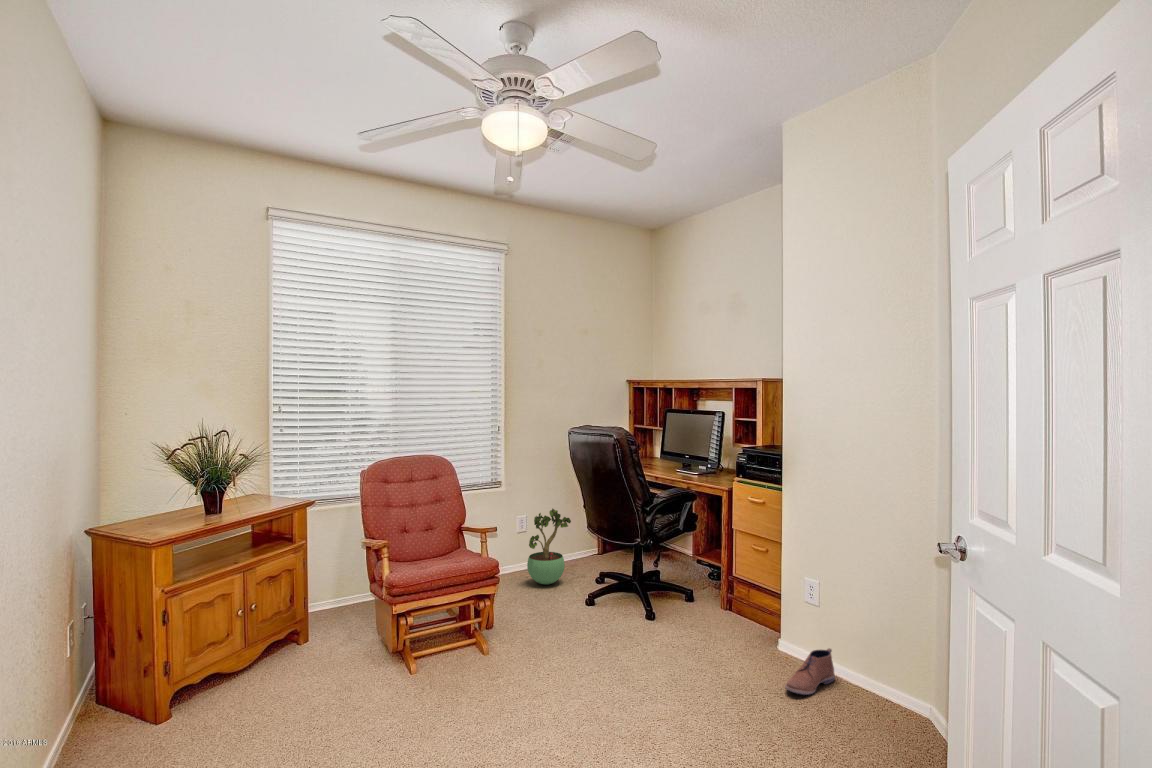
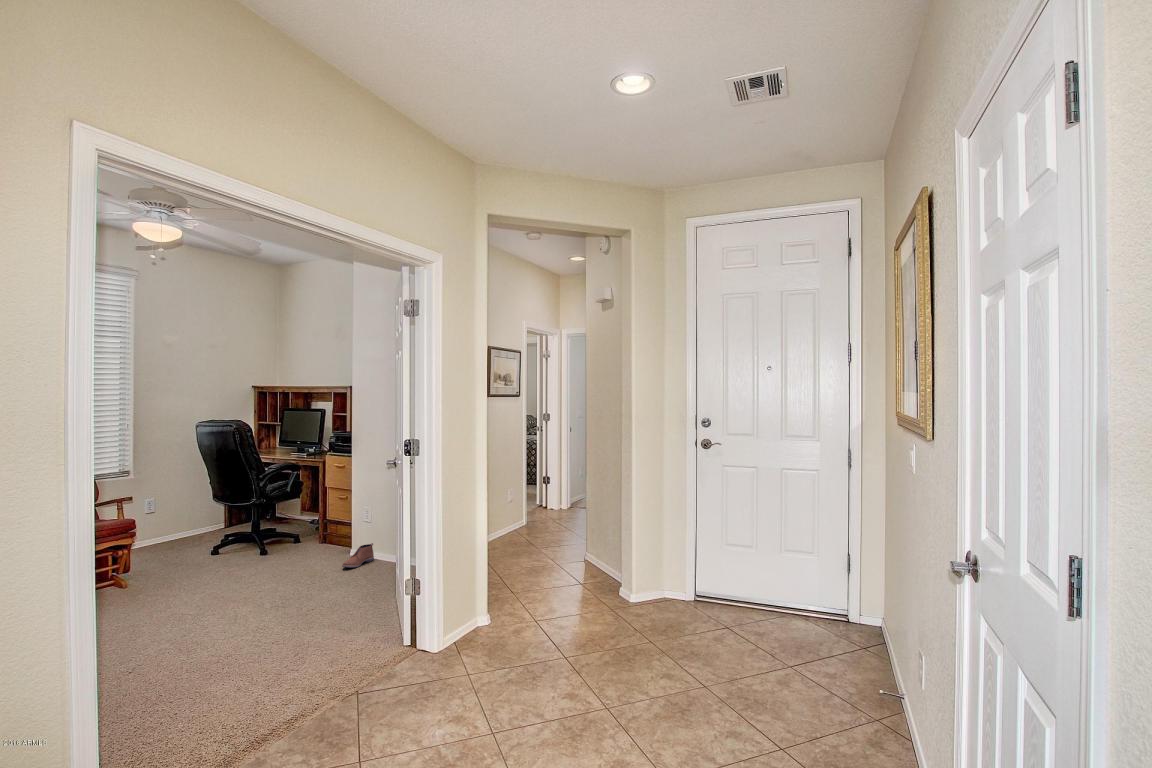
potted plant: present [527,509,571,584] -> none [156,487,198,547]

